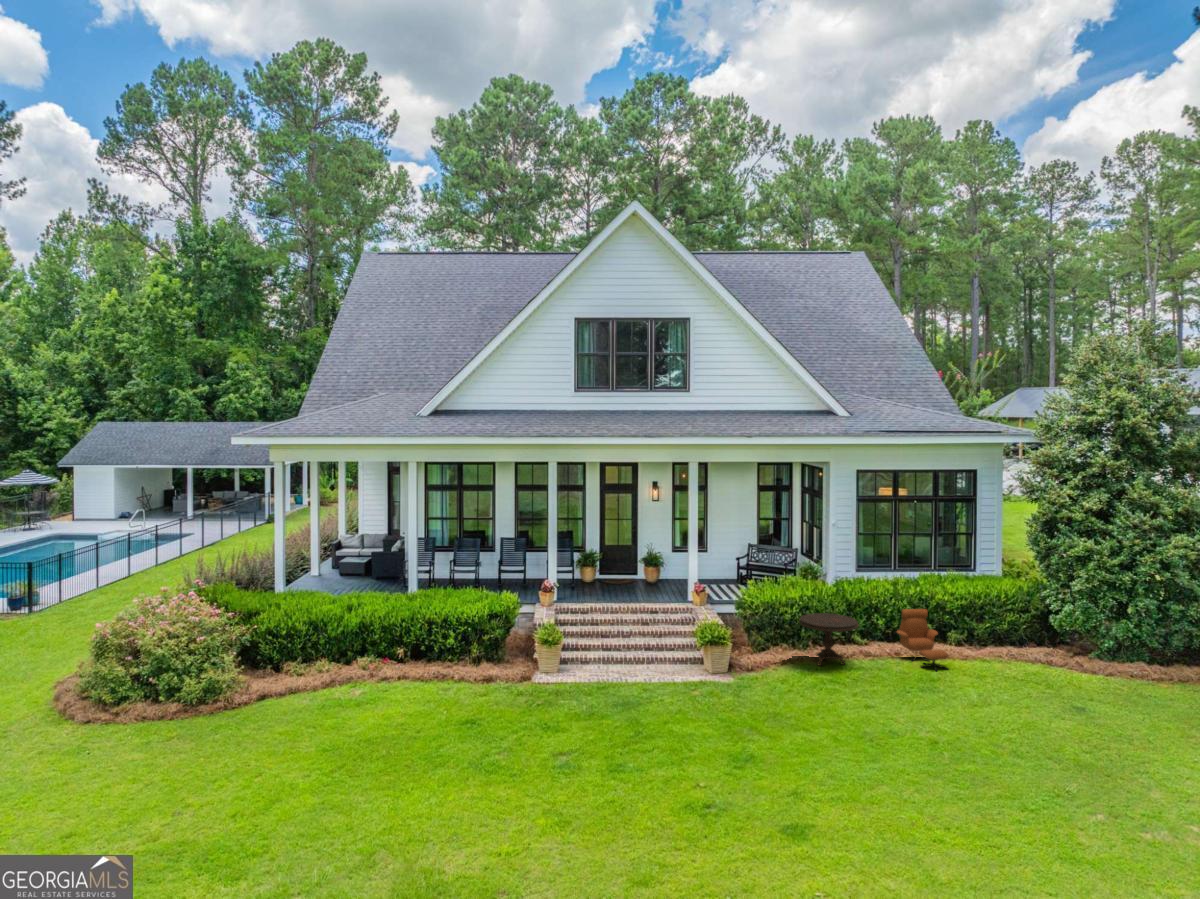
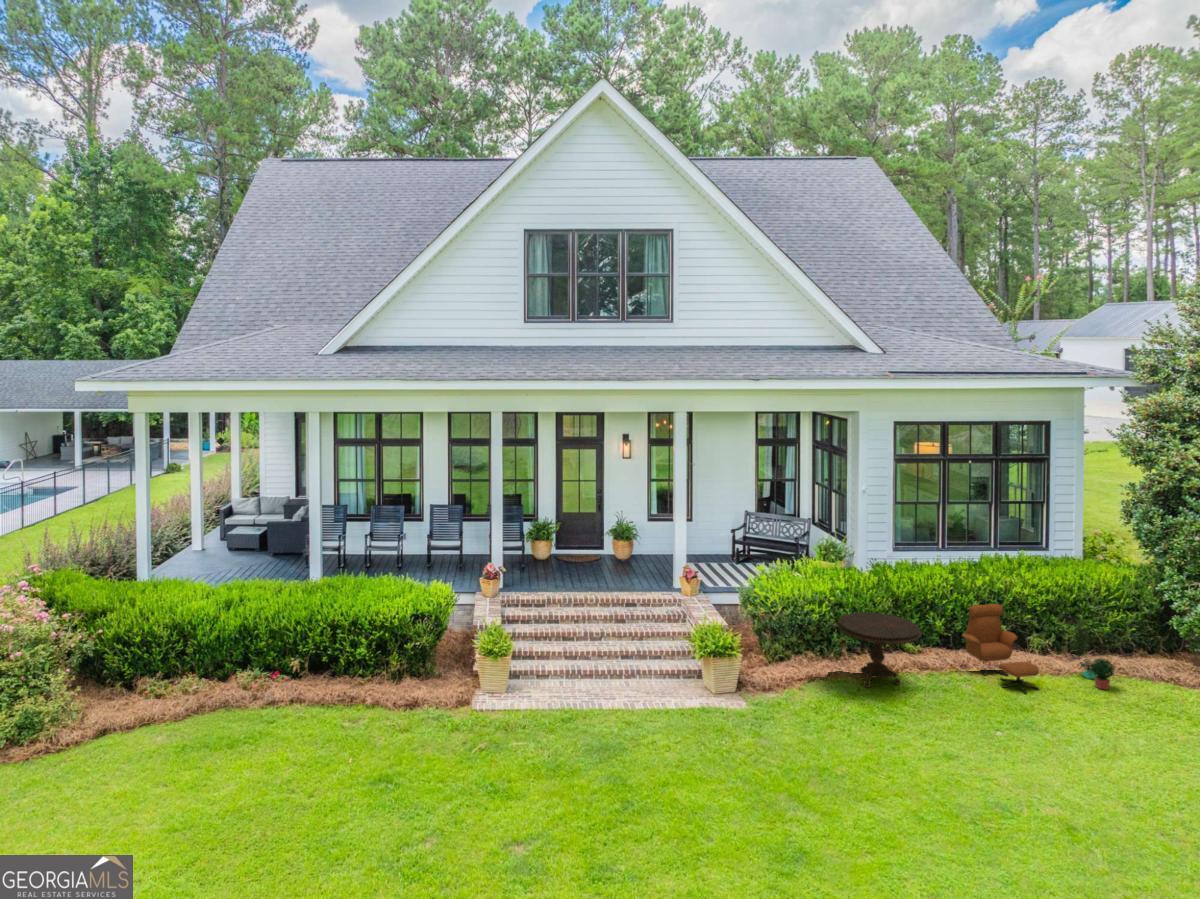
potted plant: none [981,620,1006,671] -> present [1071,620,1115,690]

